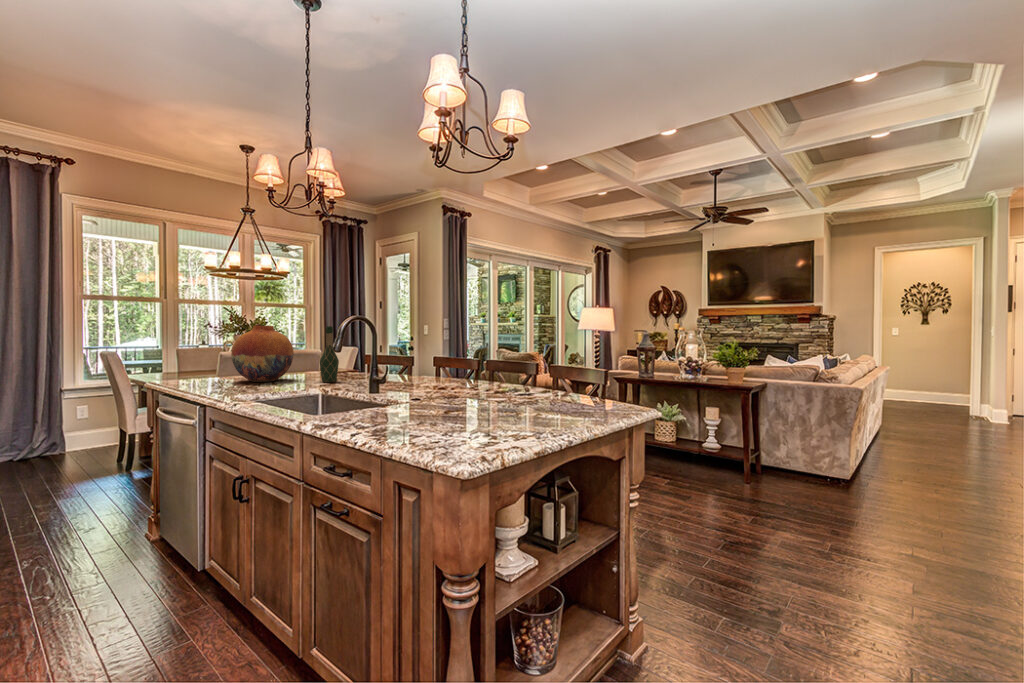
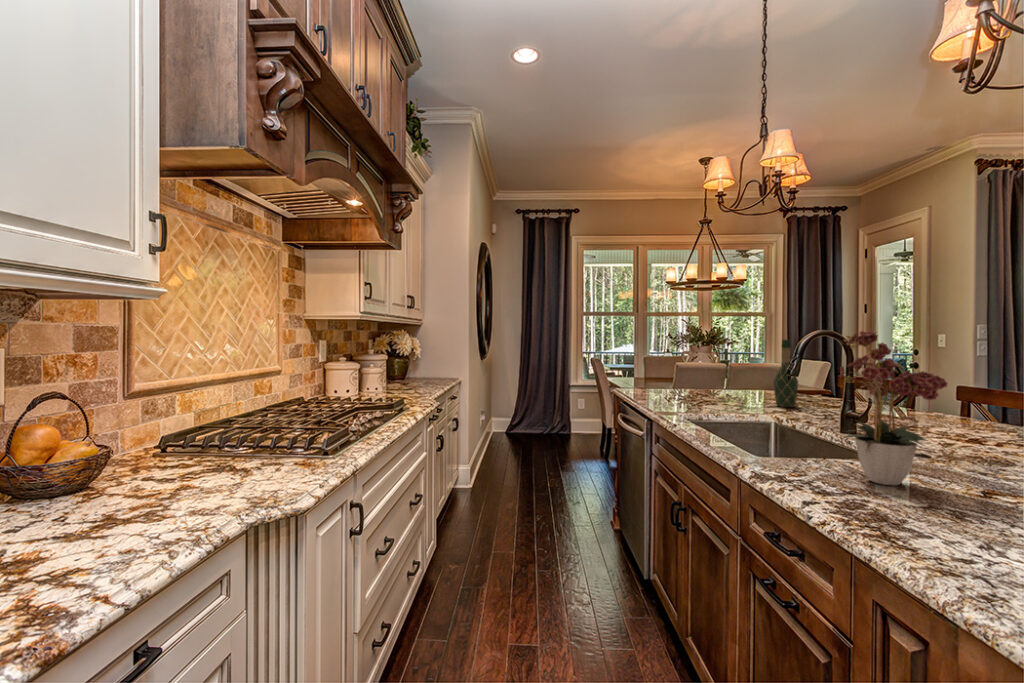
flower arrangement: none [368,311,433,418] -> present [840,331,947,485]
vase: present [231,326,294,382] -> none [680,339,743,399]

